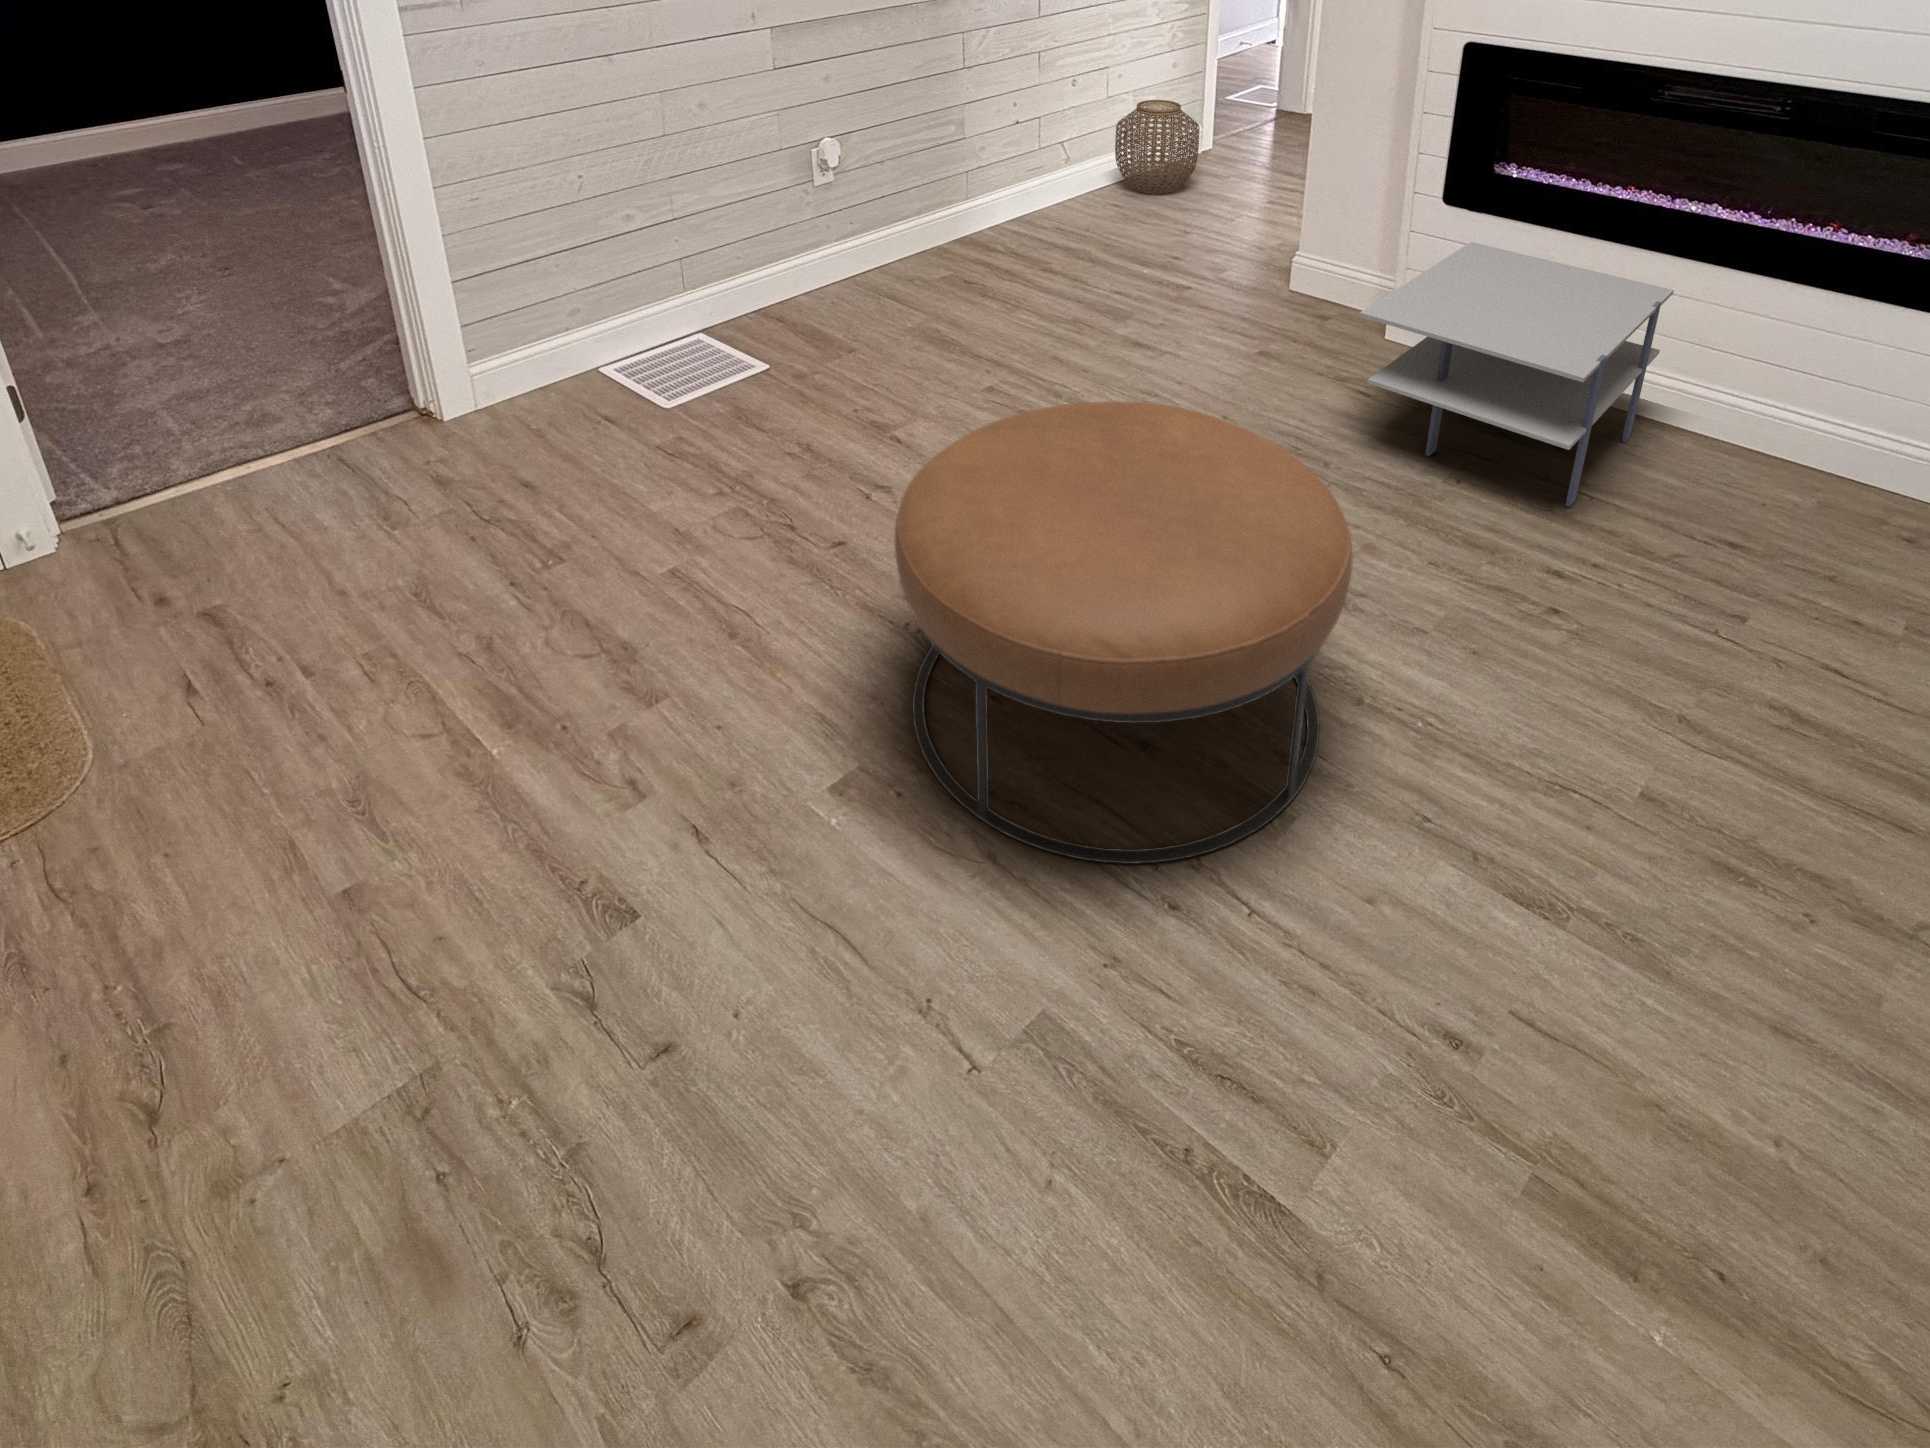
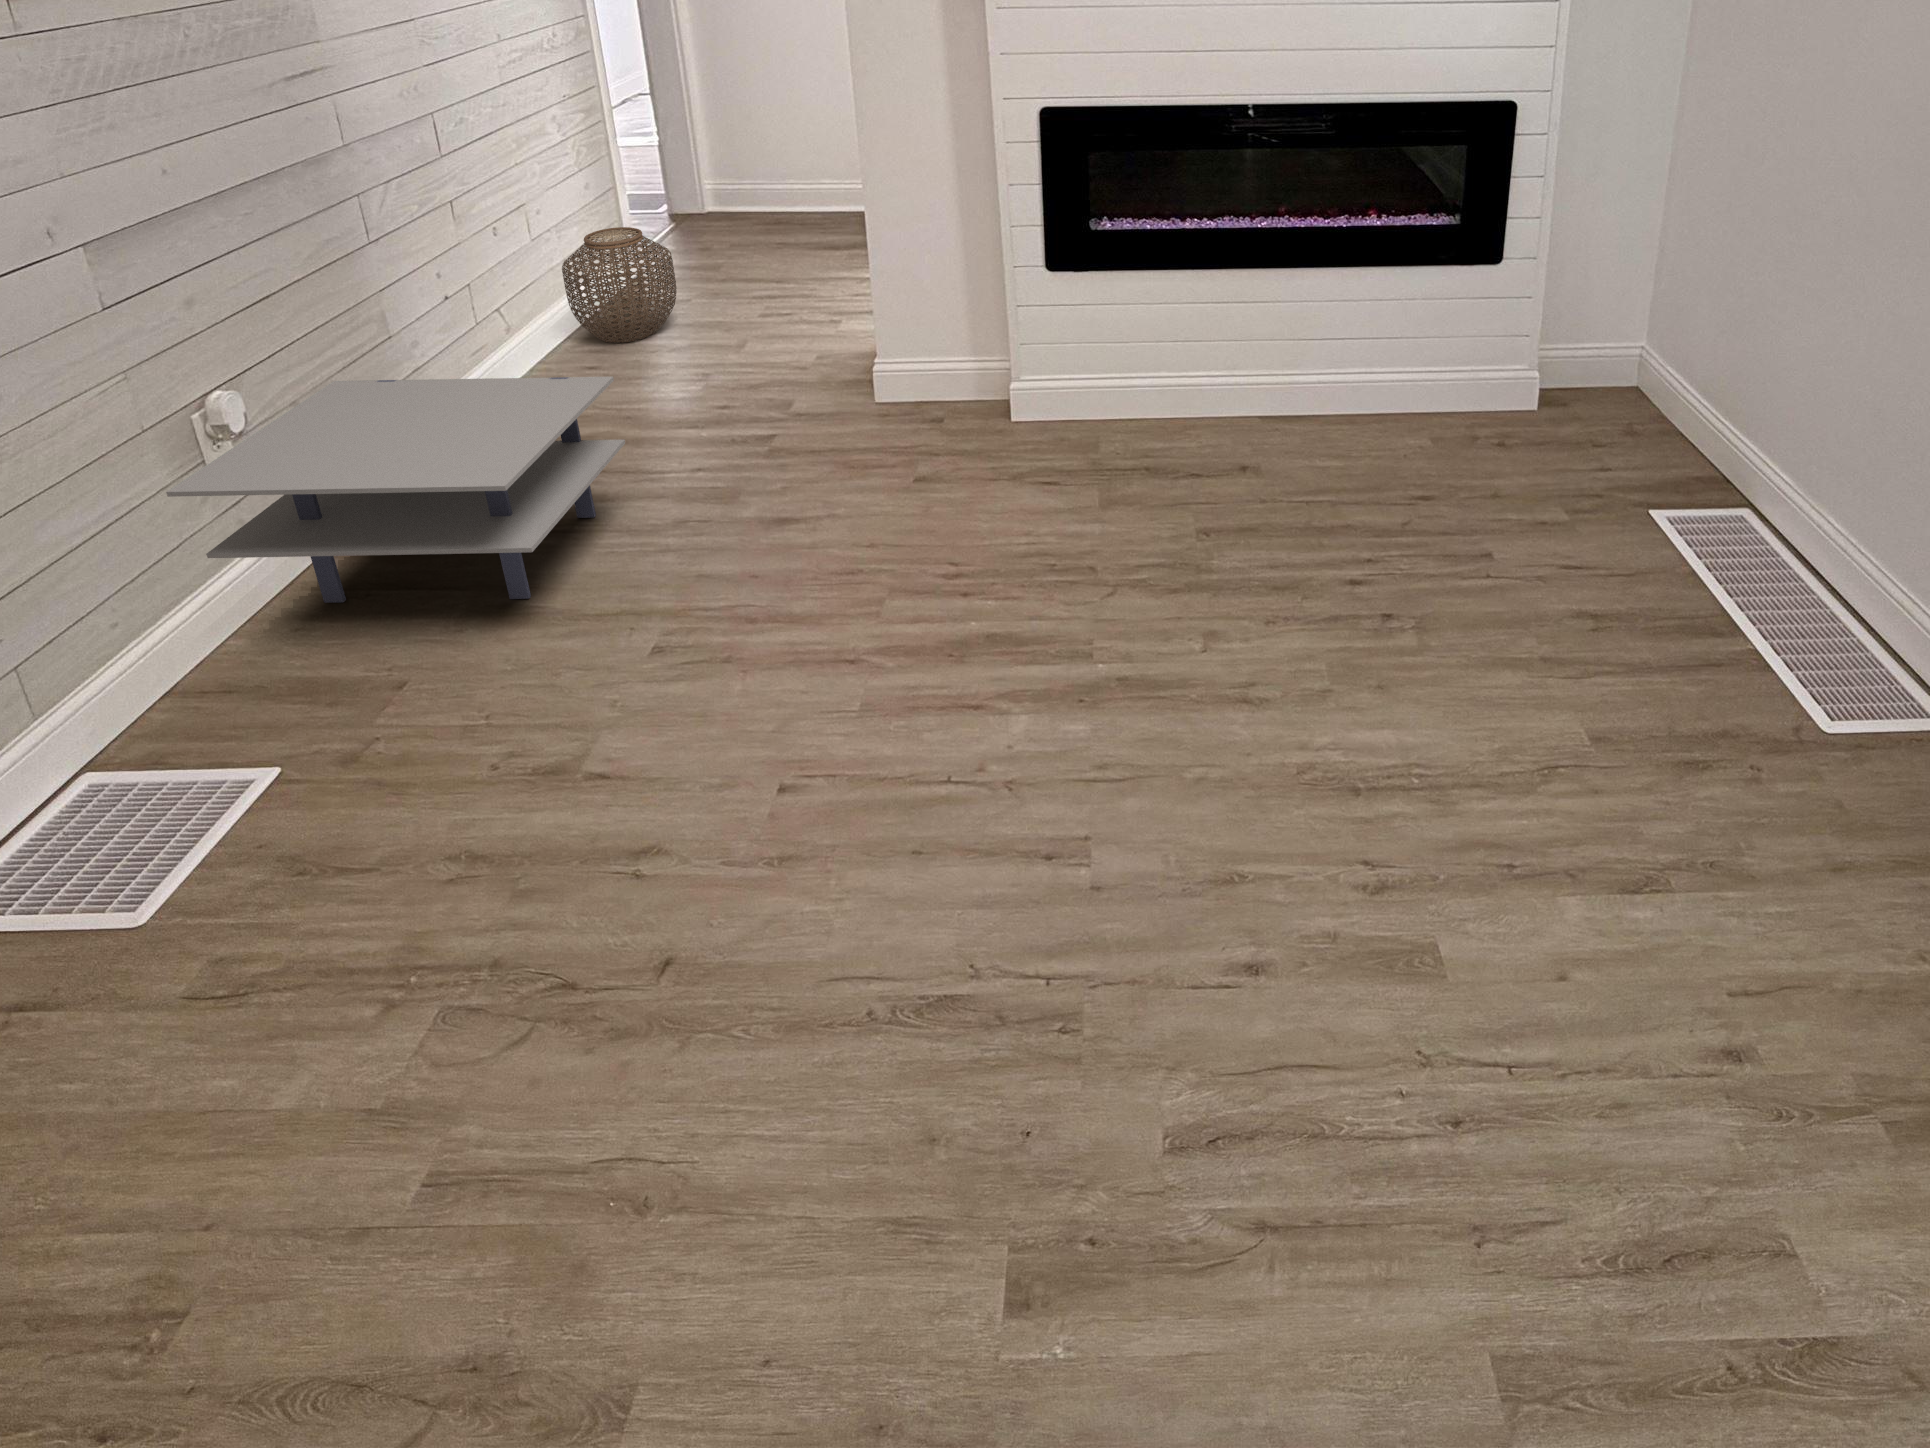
side table: present [1359,242,1674,507] -> present [166,377,625,603]
ottoman: present [895,401,1353,864] -> none [892,564,1453,1194]

